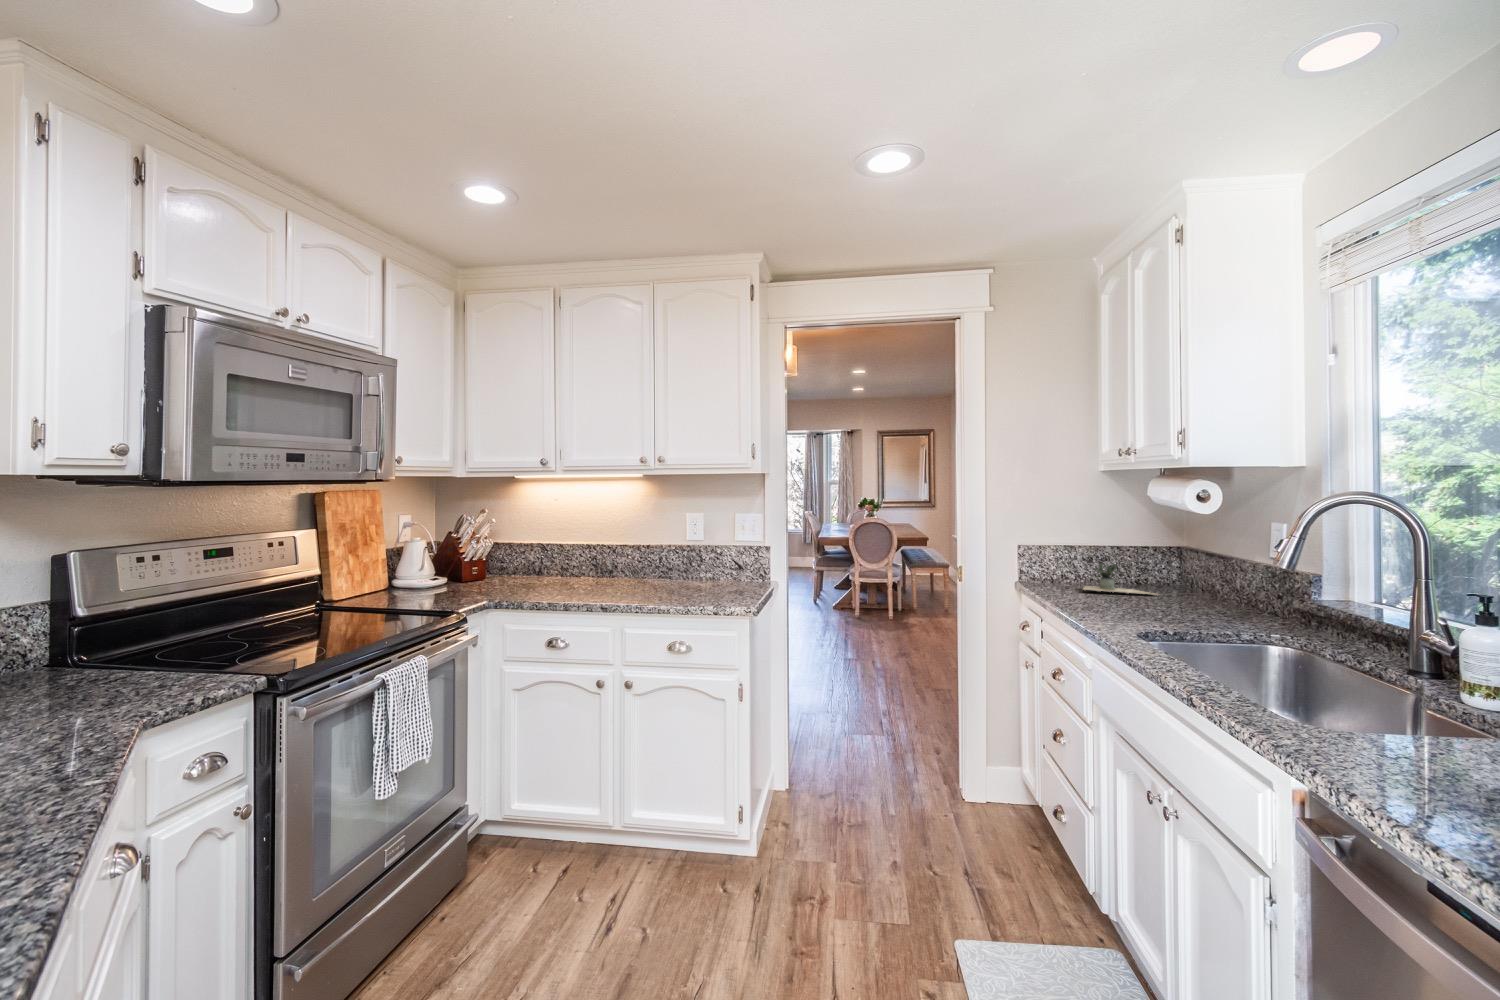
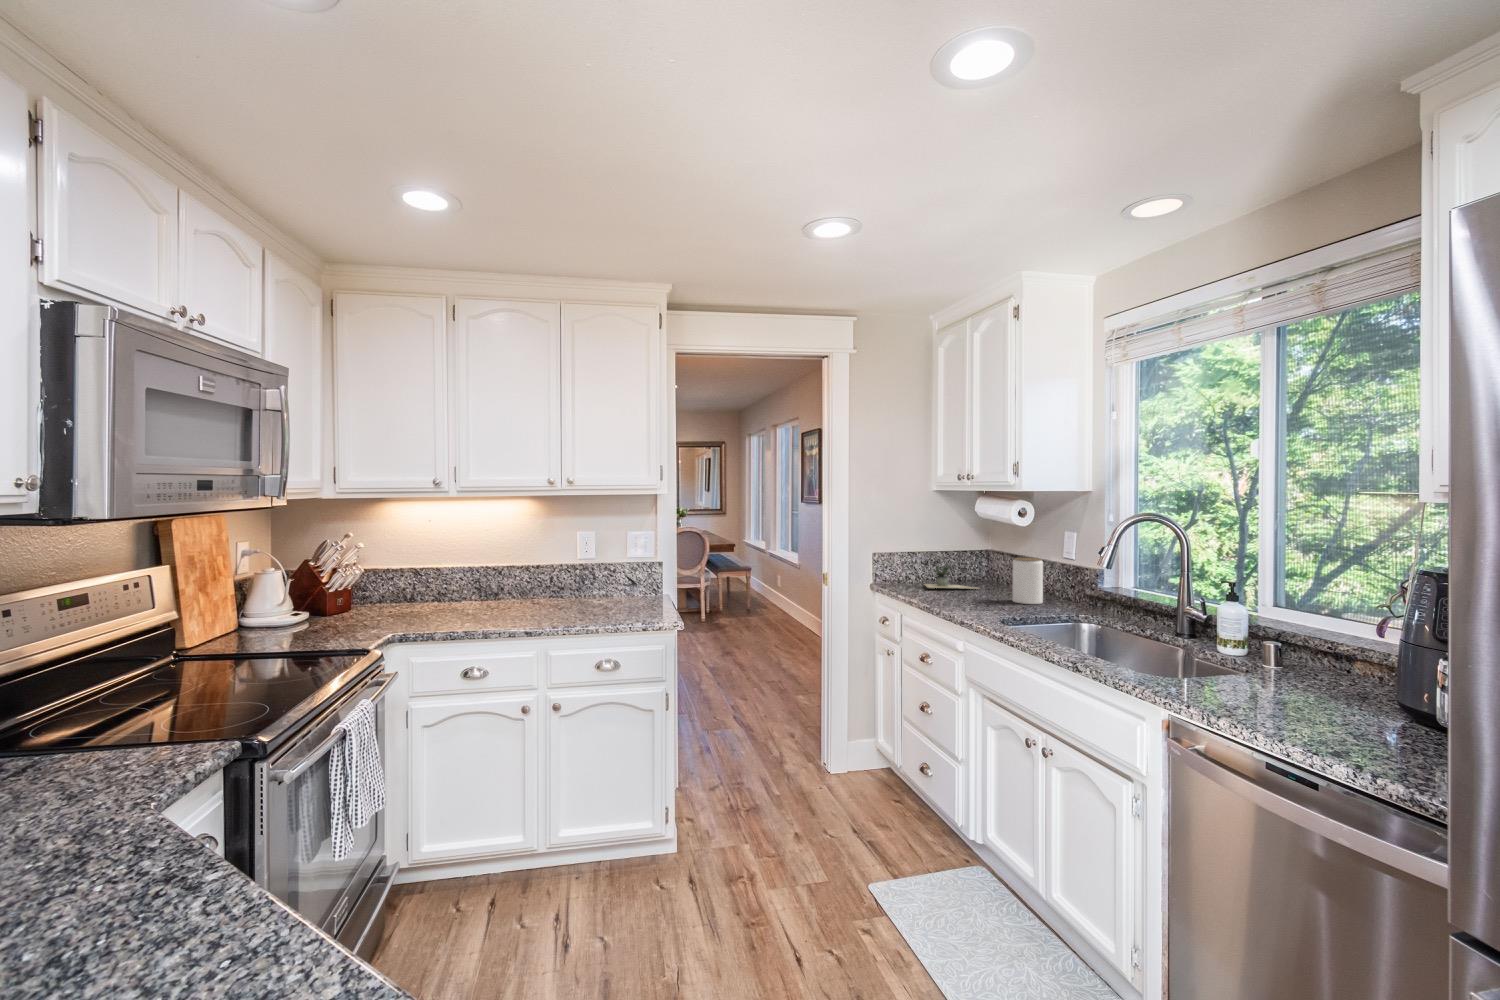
jar: none [1191,555,1237,617] -> present [1013,558,1043,604]

